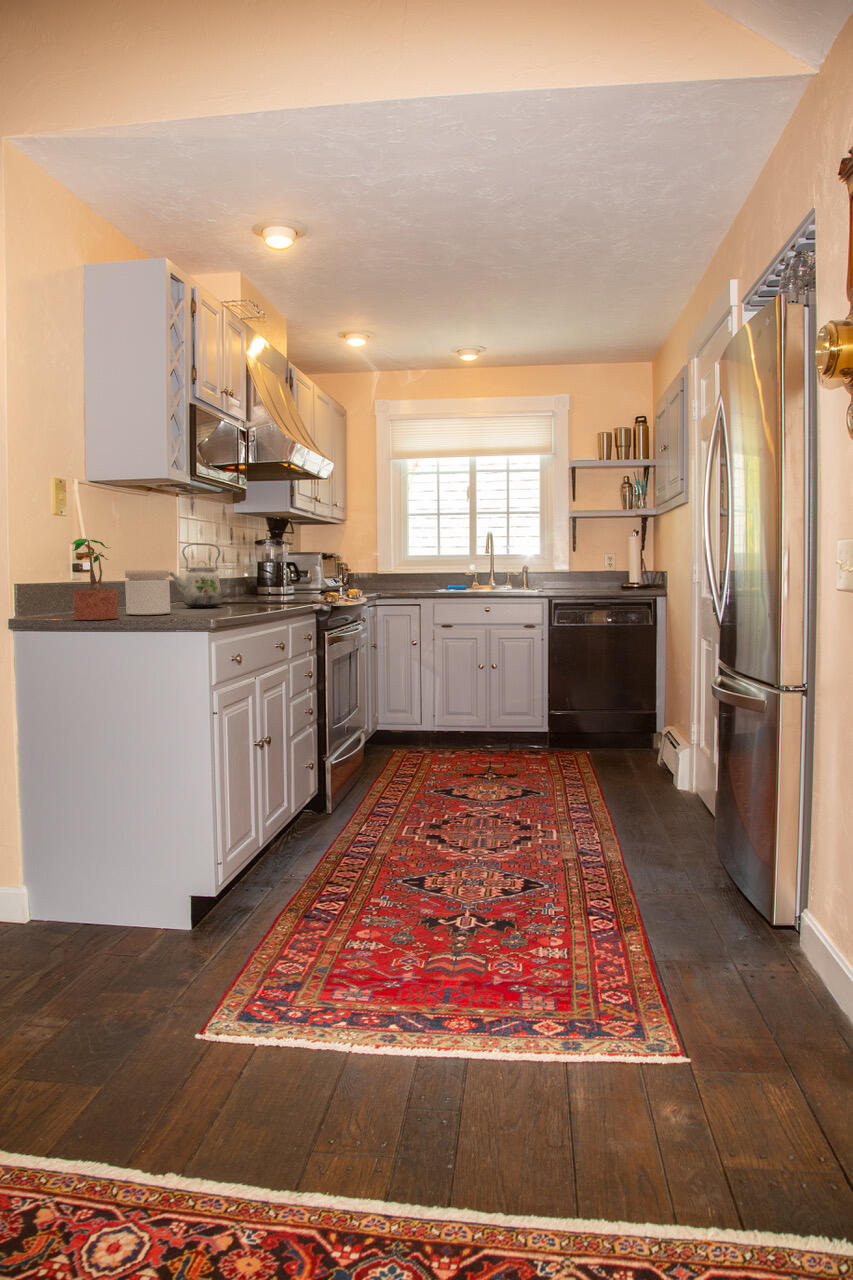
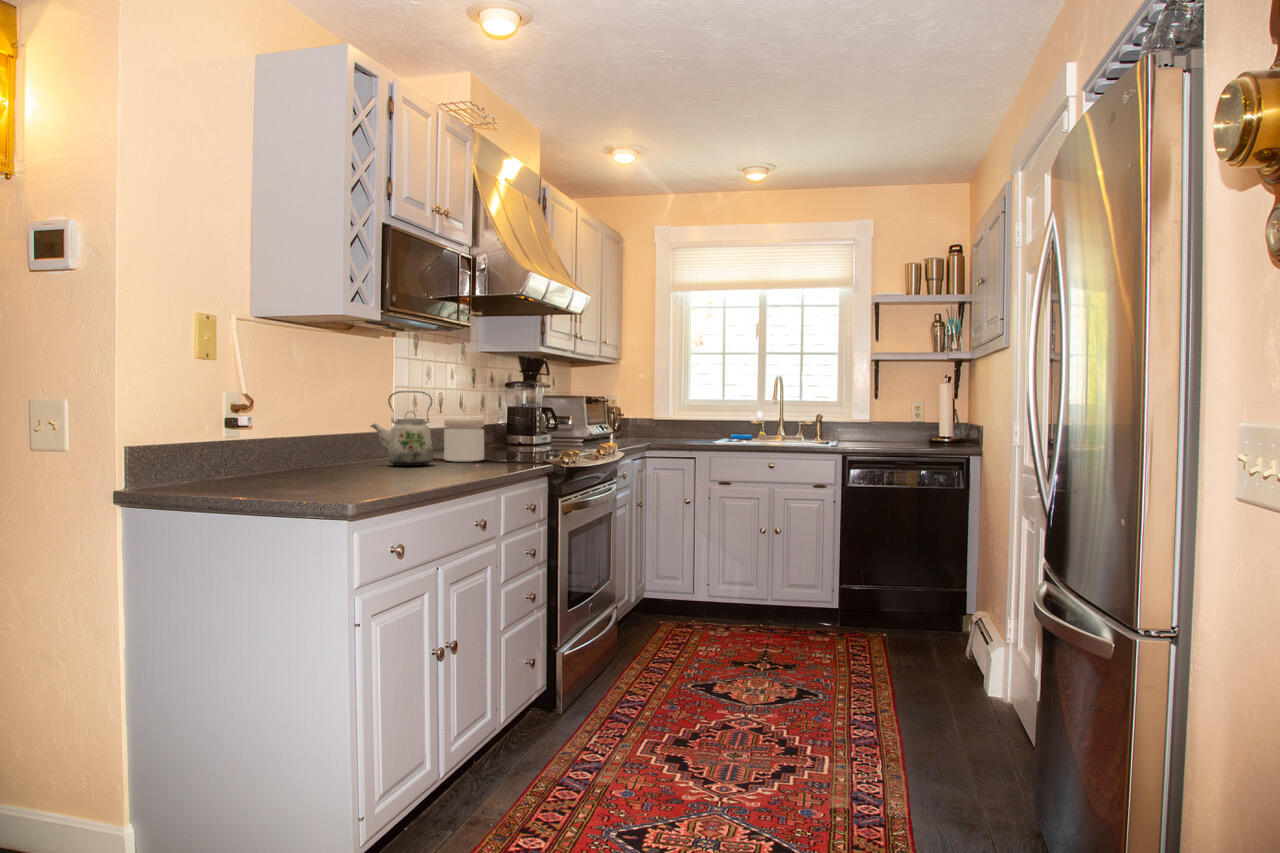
potted plant: present [72,539,118,620] -> none [212,388,272,488]
jar: present [125,570,170,615] -> present [444,419,484,462]

